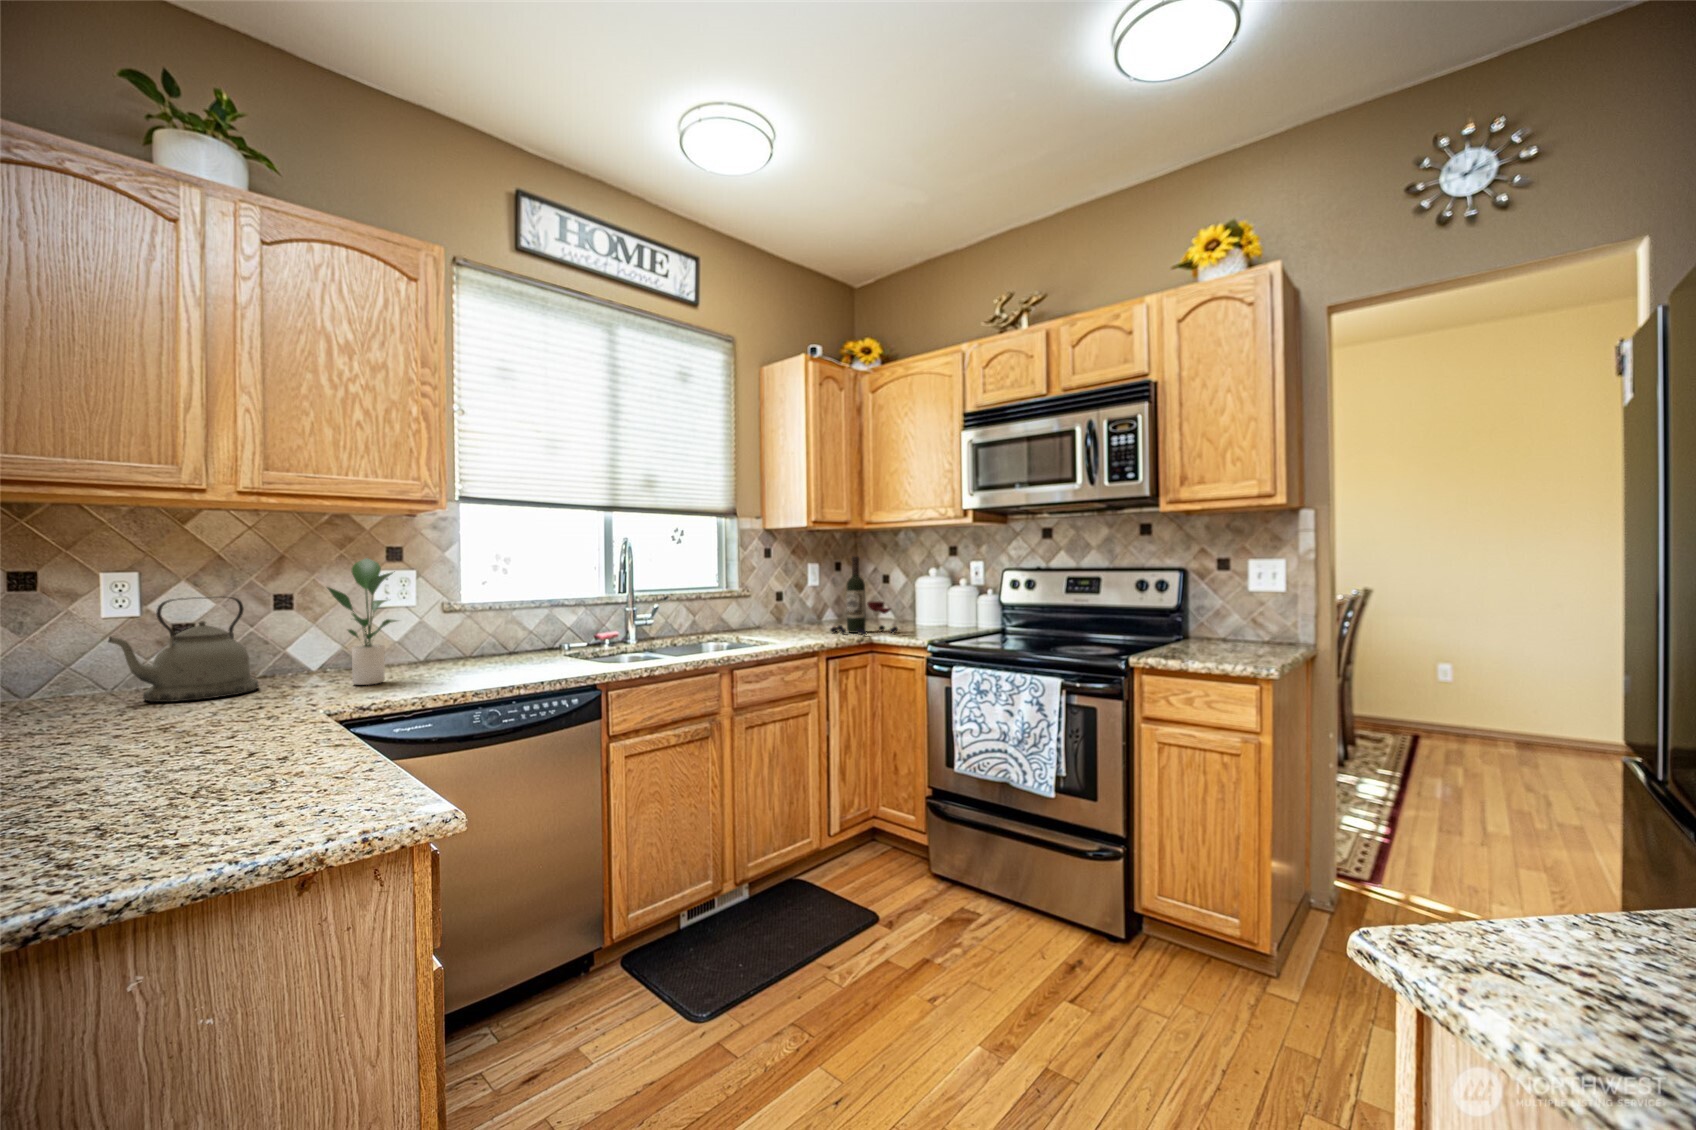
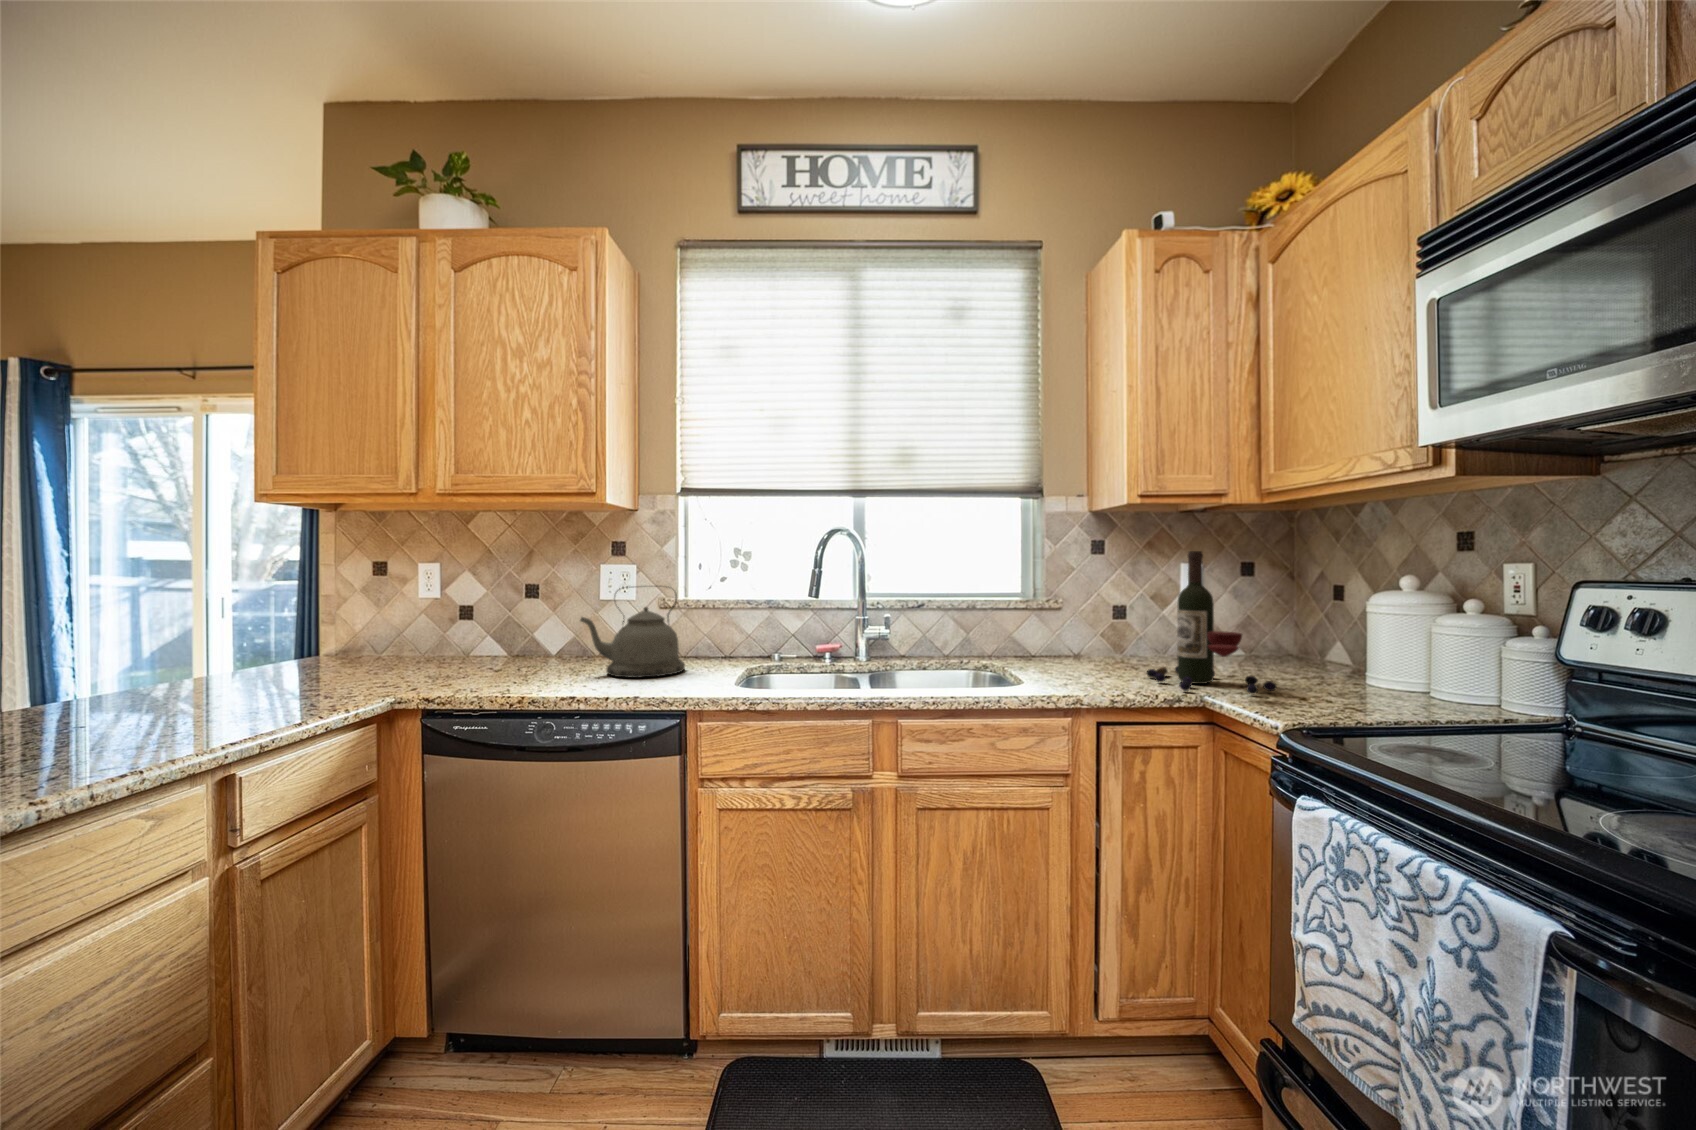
potted plant: present [328,558,397,685] -> none [494,552,563,675]
kettle: present [108,596,259,702] -> present [580,593,685,678]

